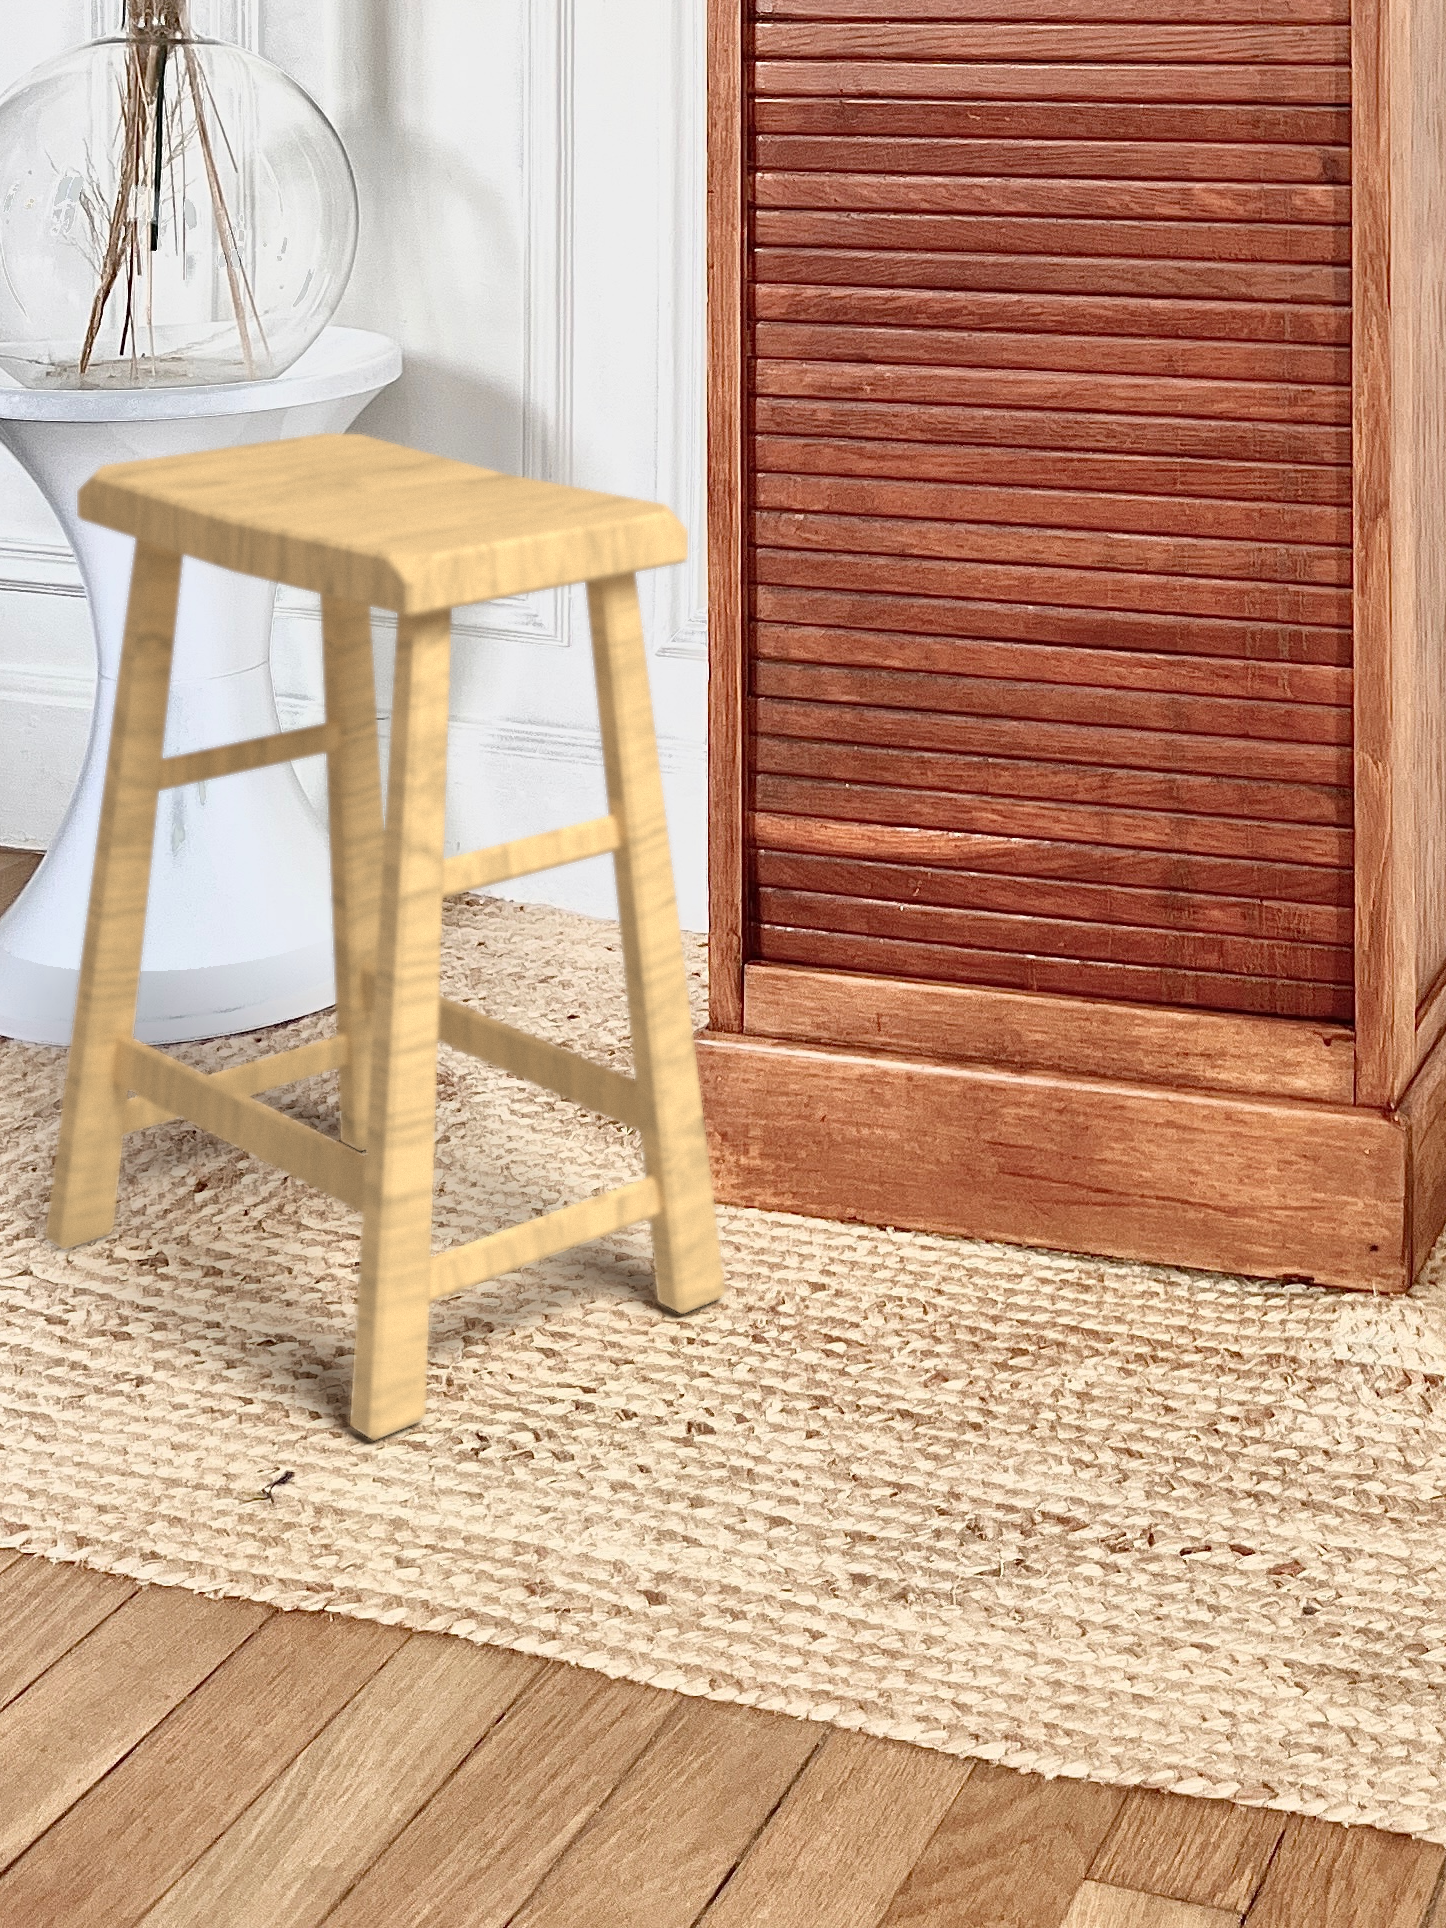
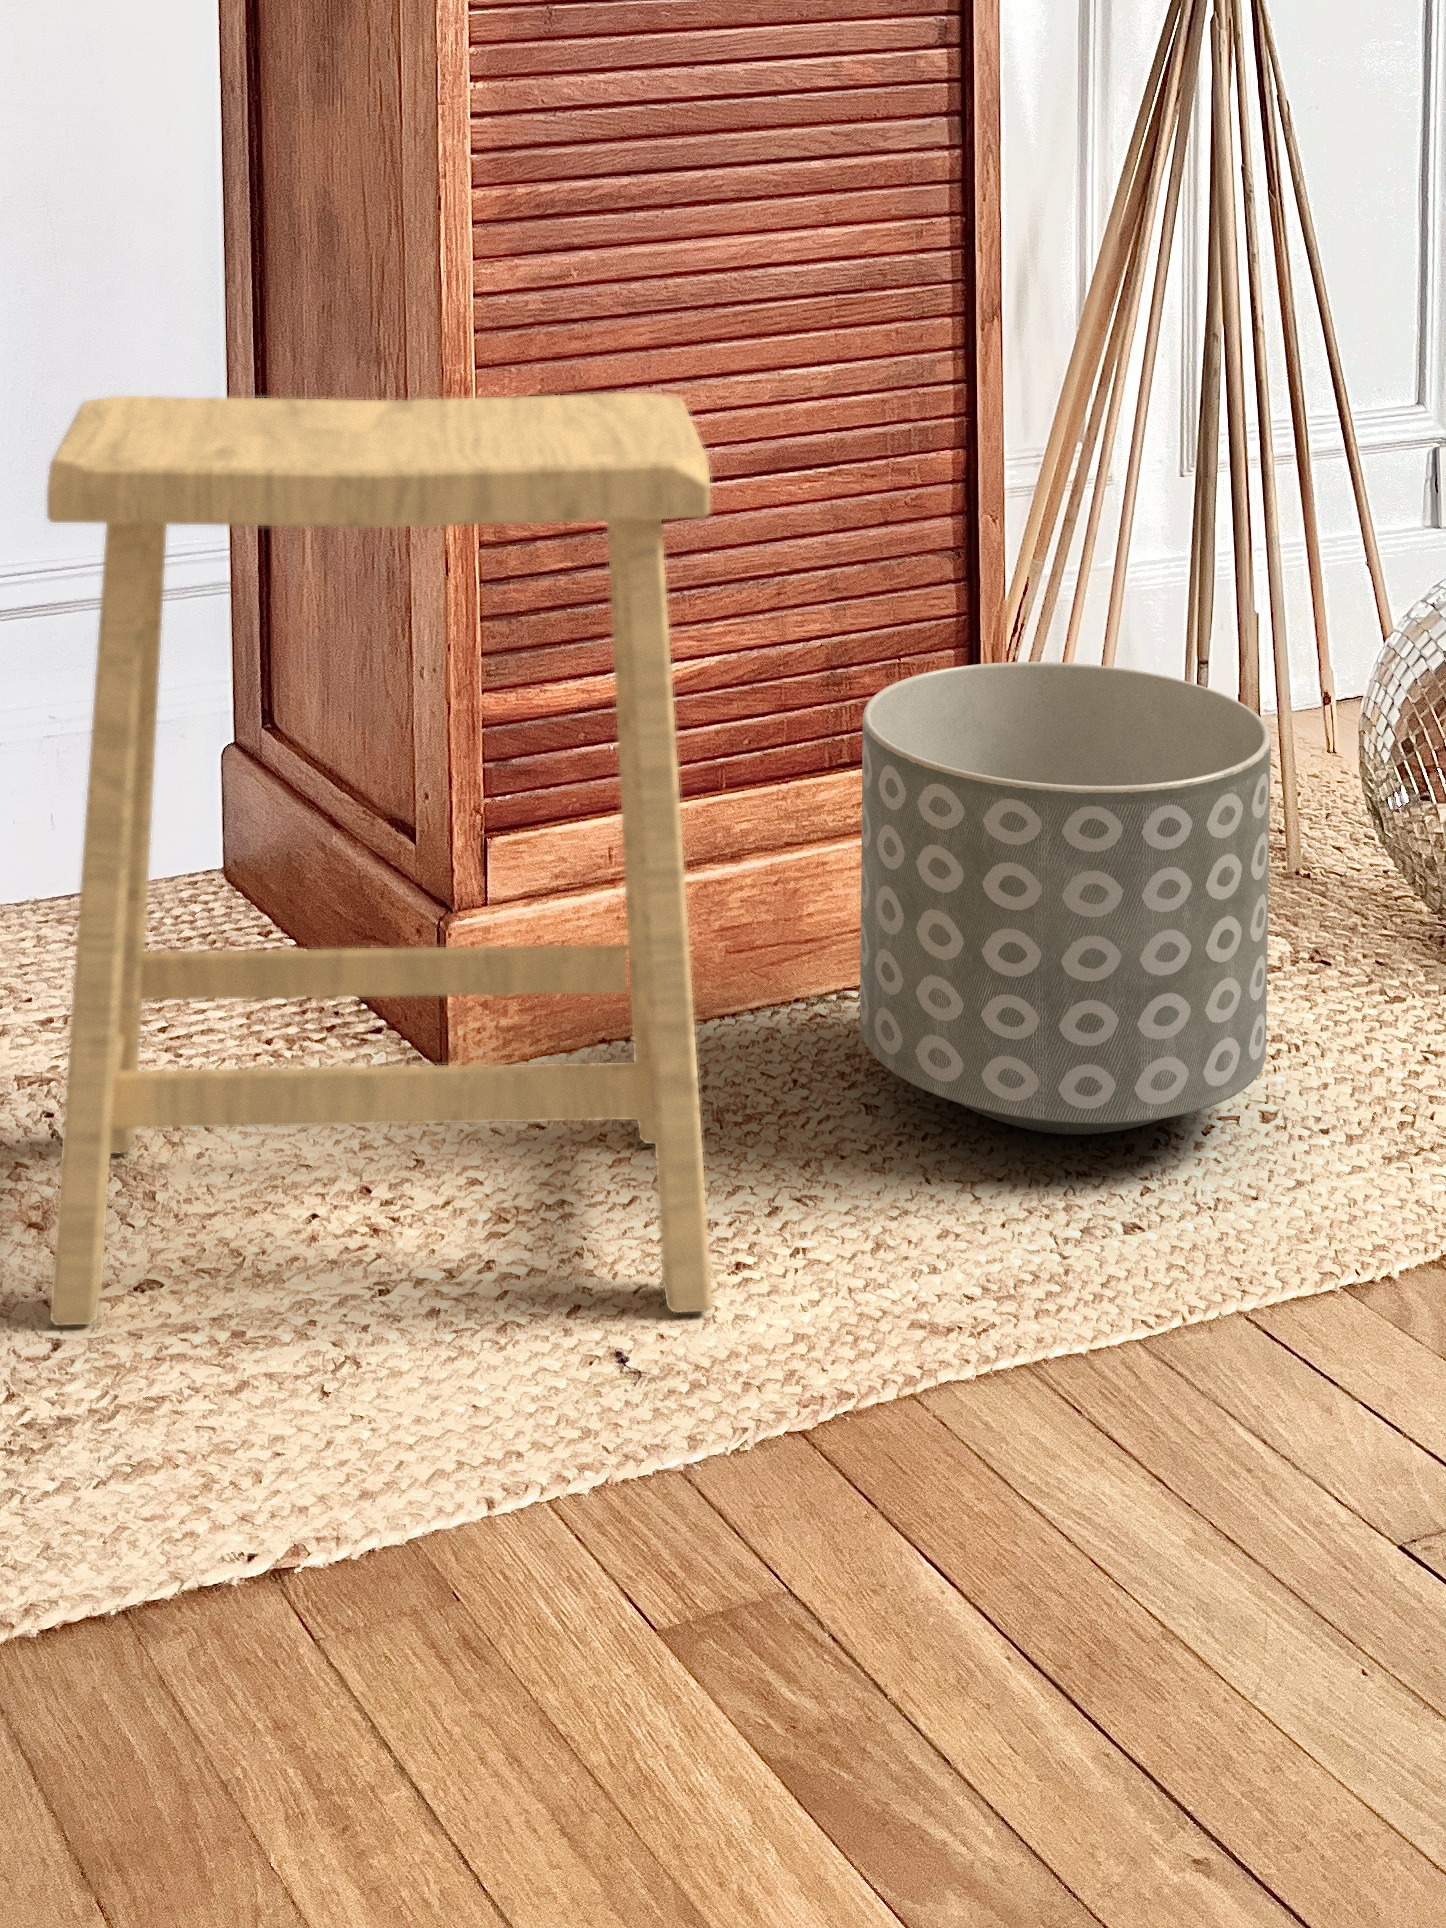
planter: none [823,900,1303,1480] -> present [860,662,1271,1135]

